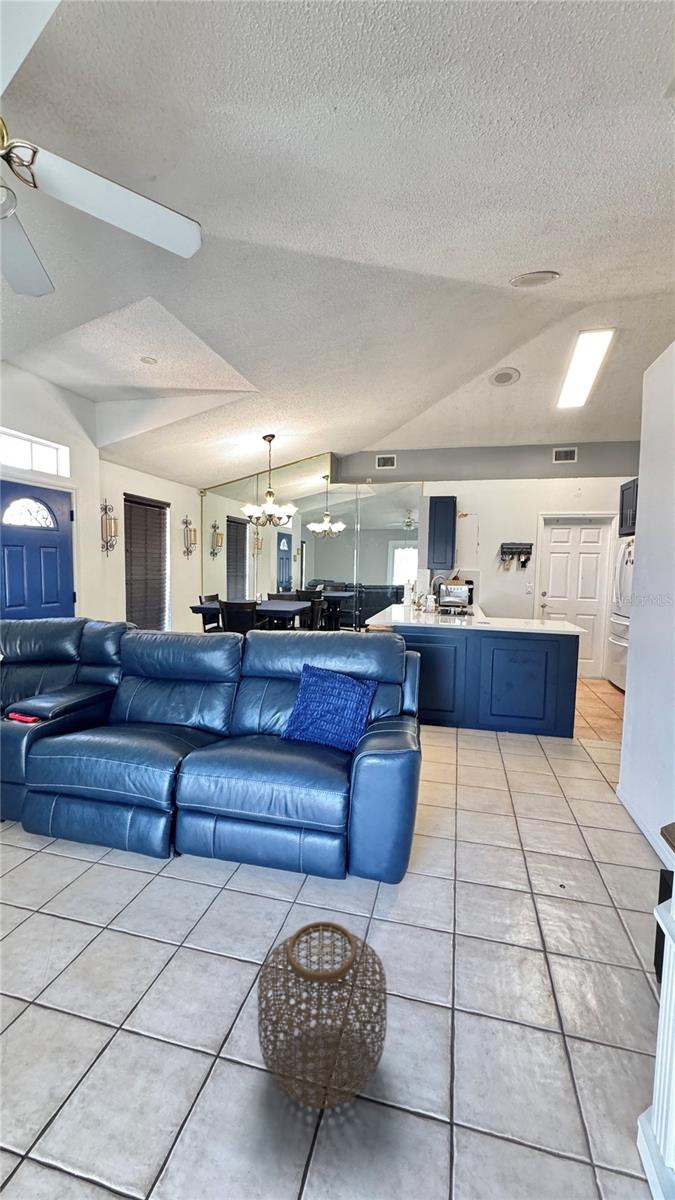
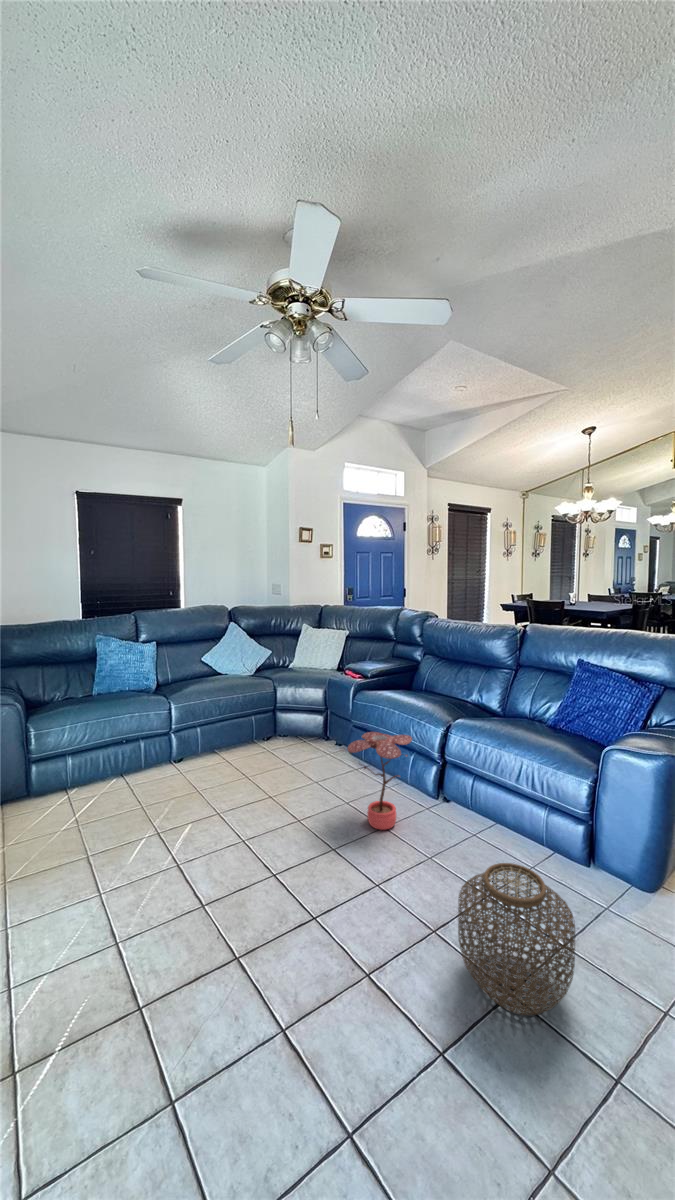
potted plant: none [42,791,138,935] -> present [348,732,412,830]

